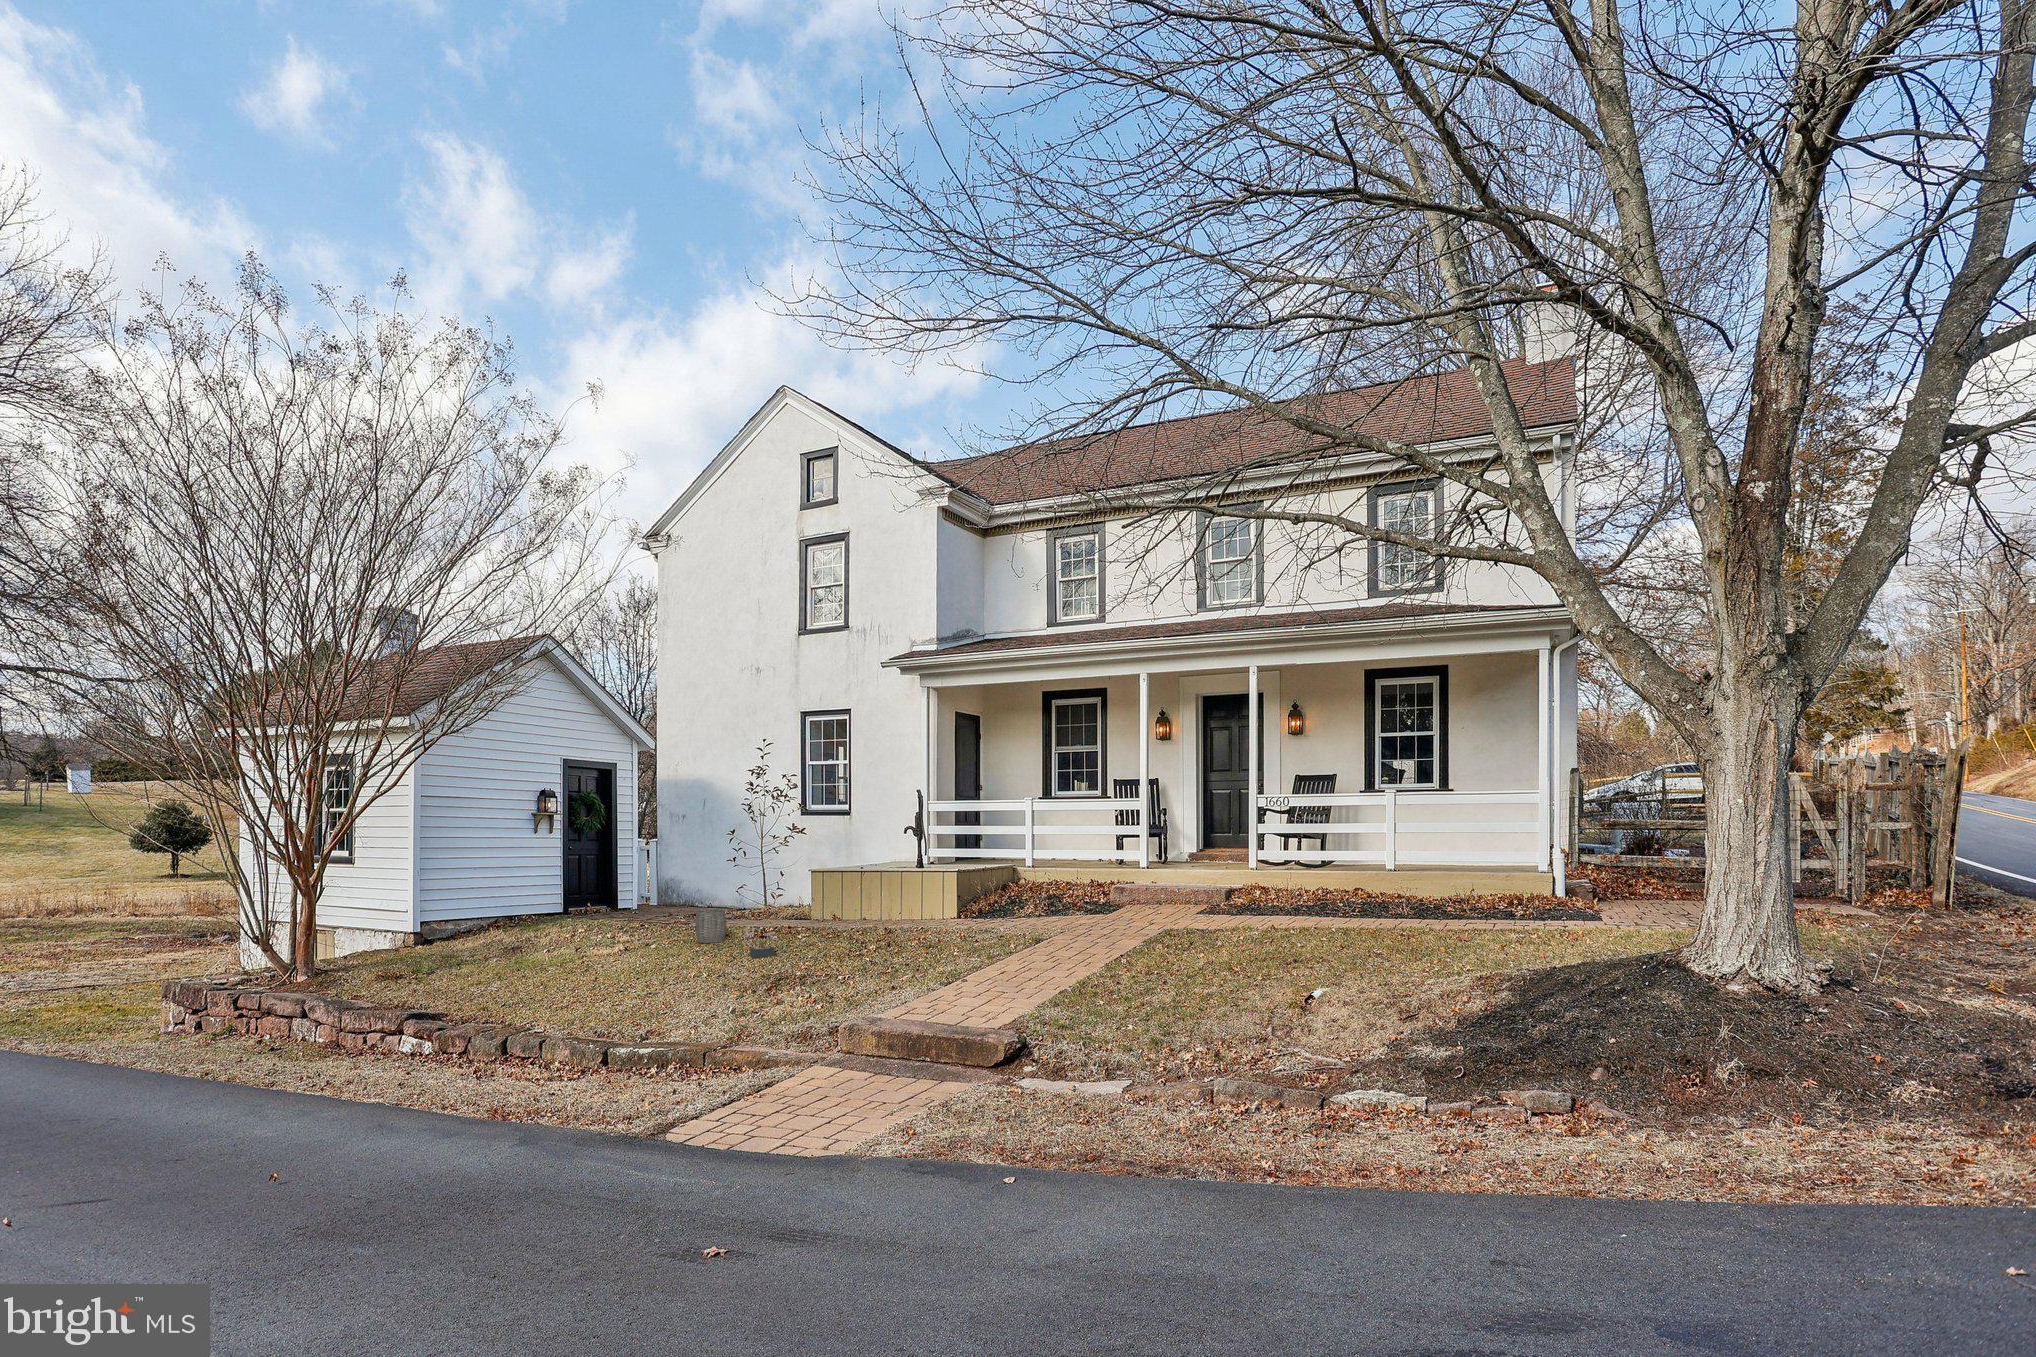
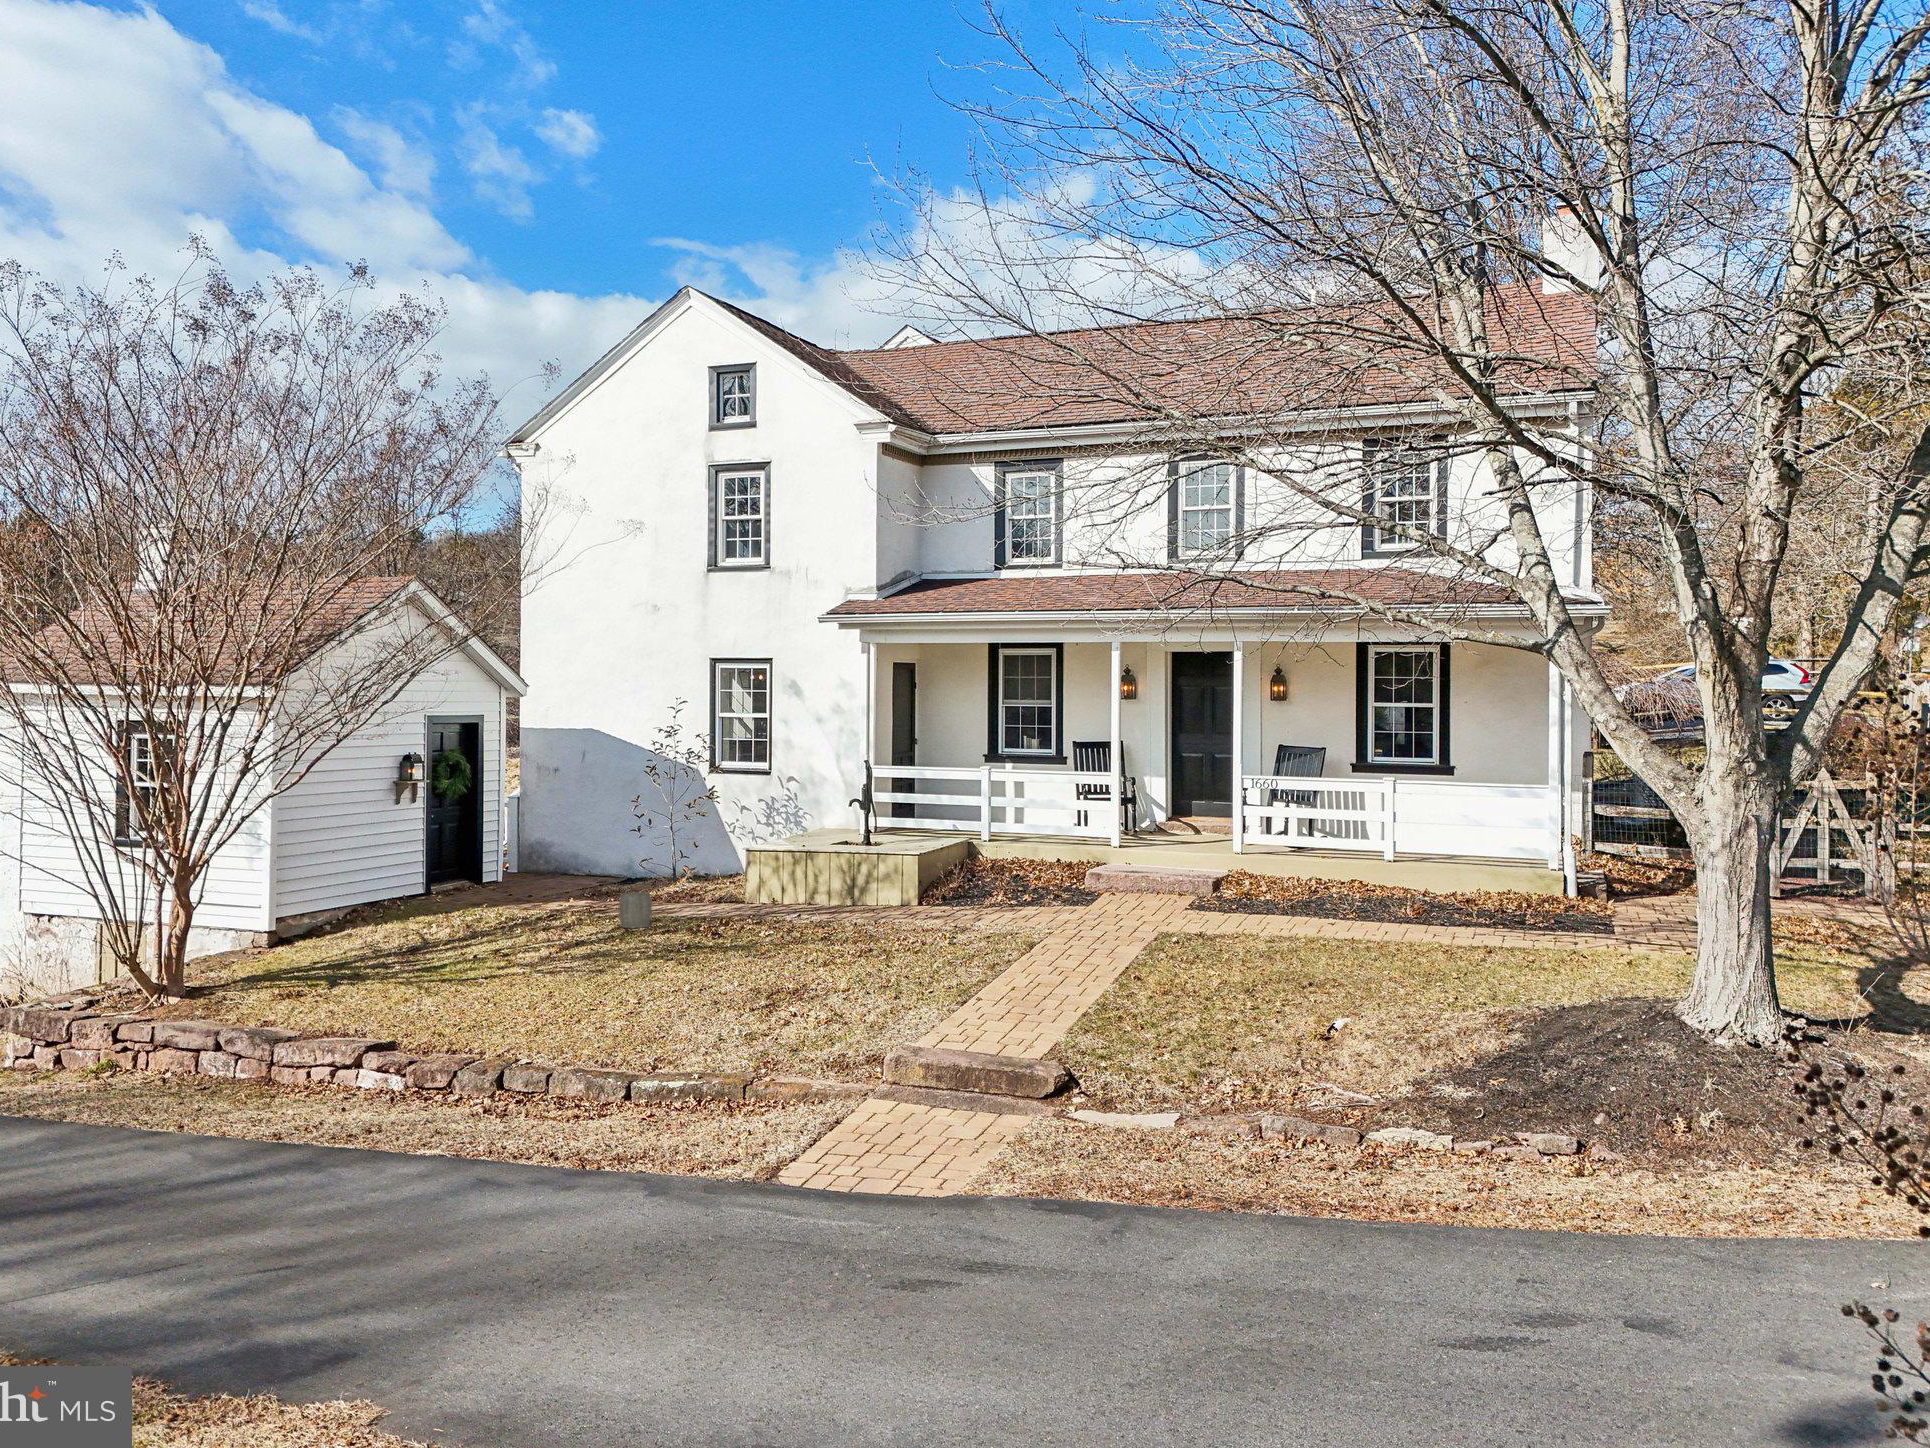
decorative plant: present [742,927,778,958] -> none [672,914,712,948]

